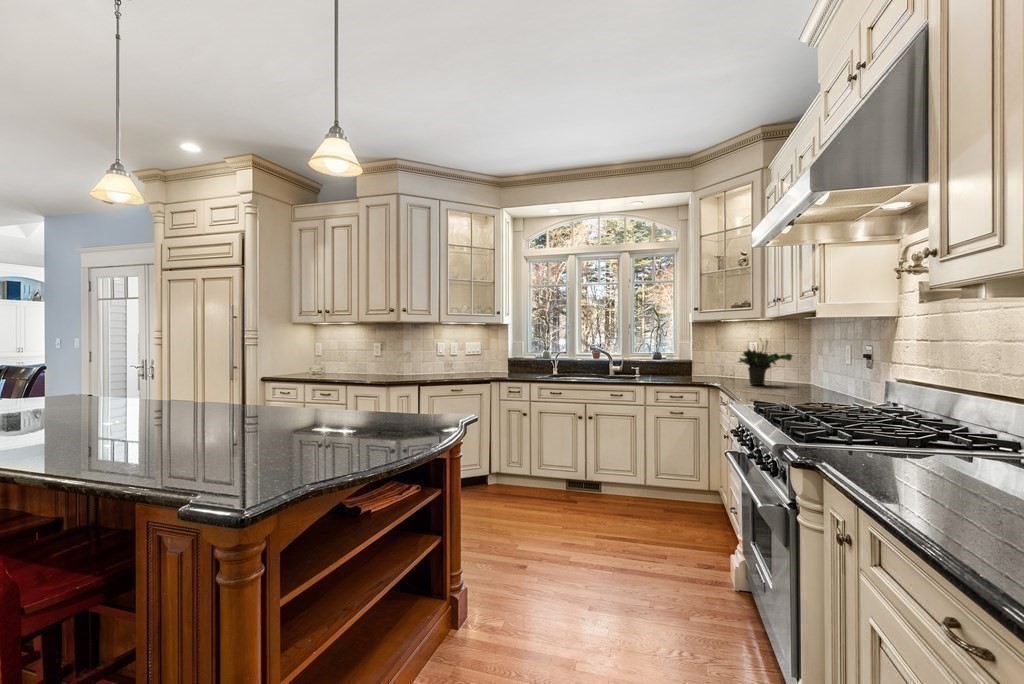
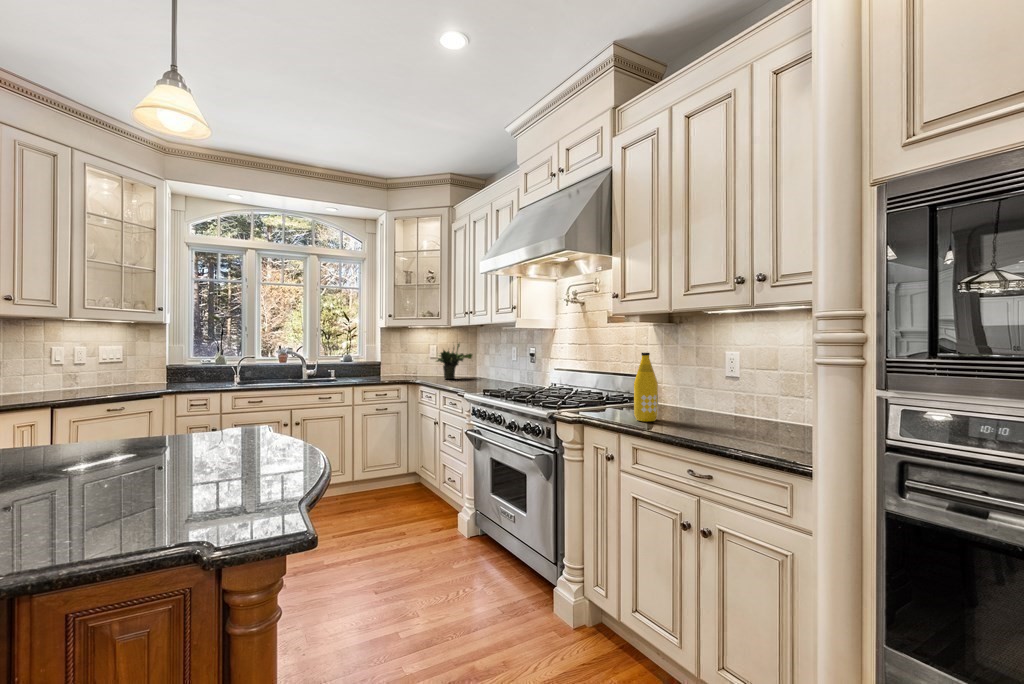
bottle: none [912,354,969,485] -> present [634,353,658,421]

